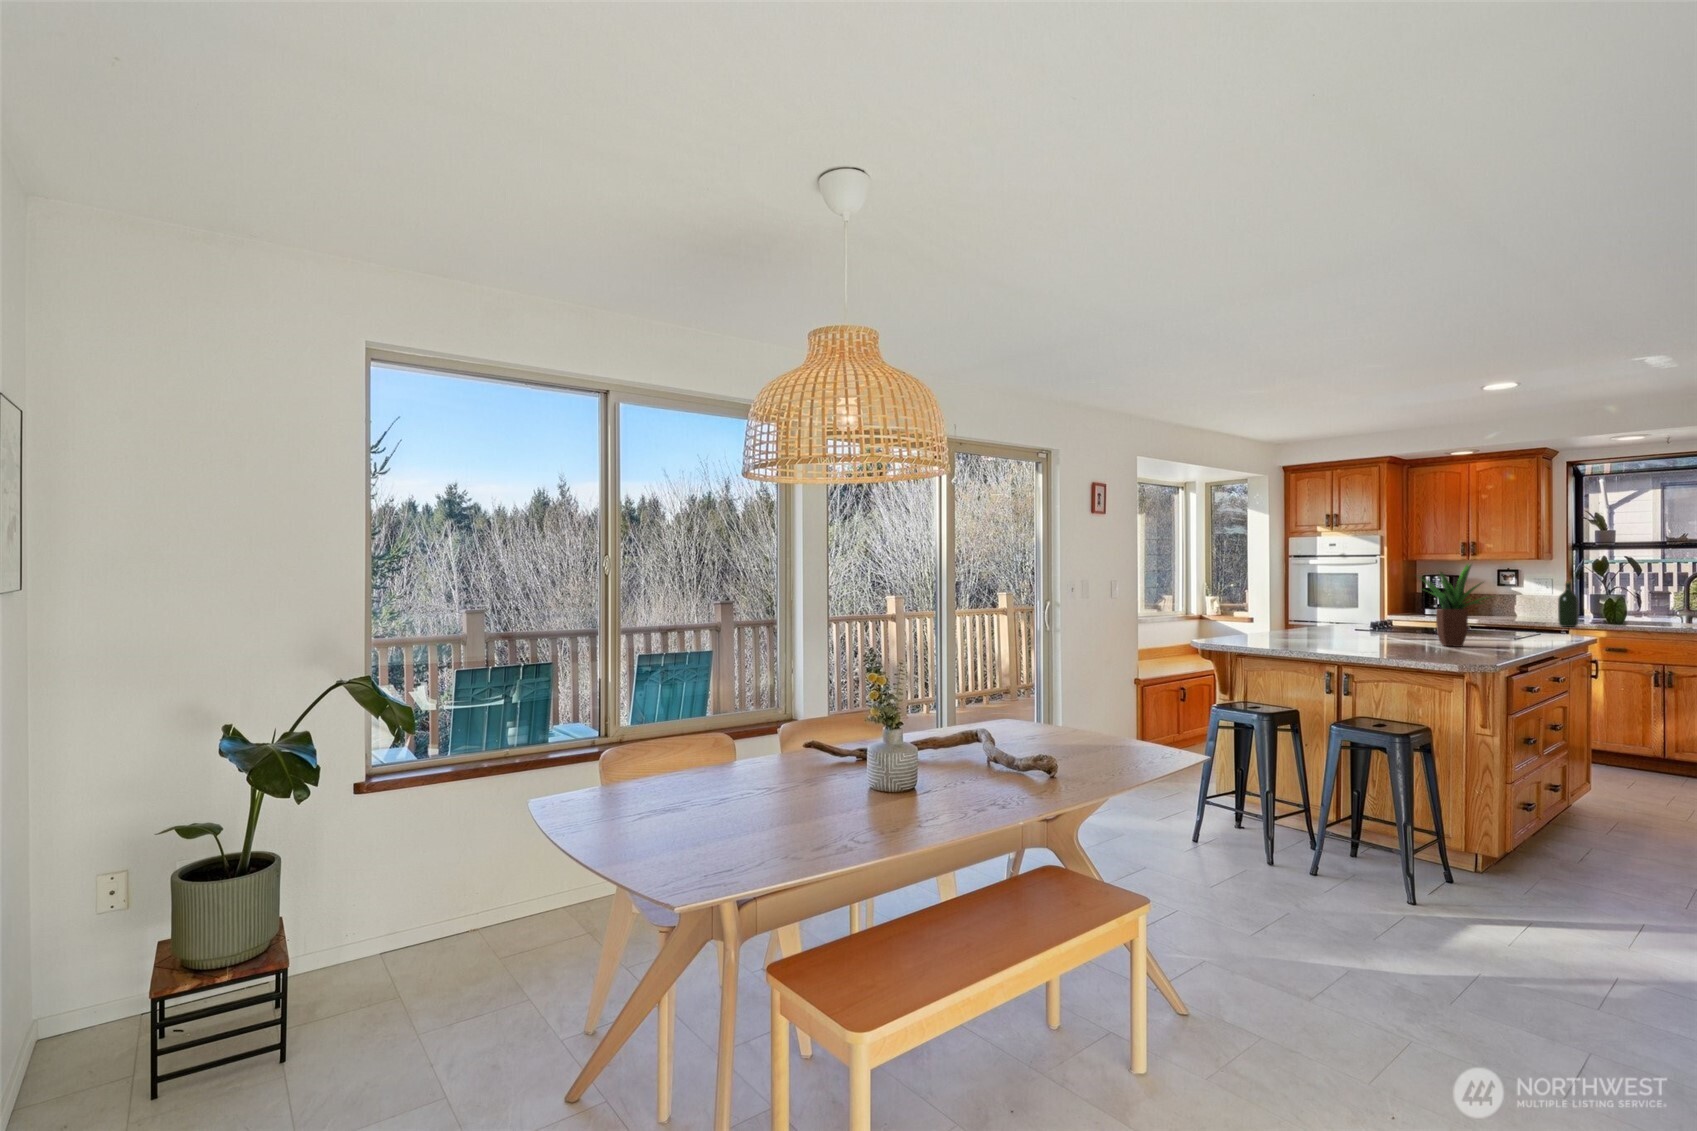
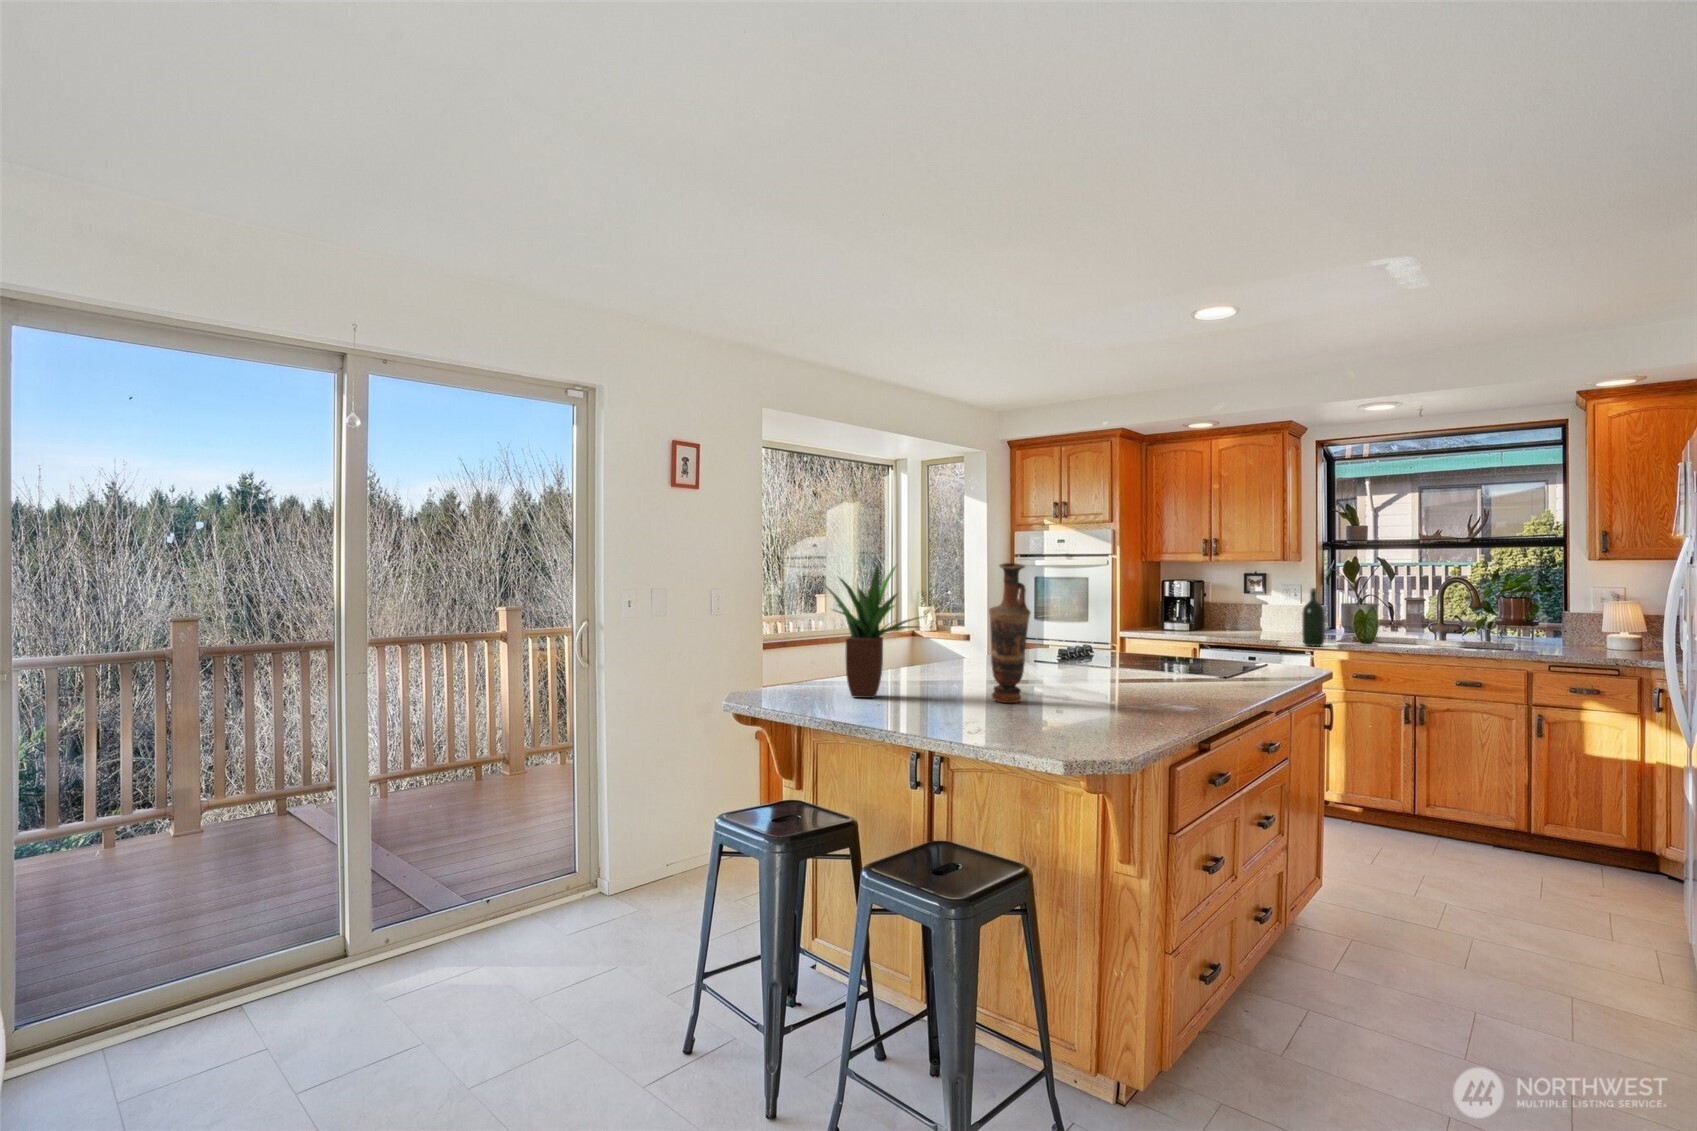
vase: none [1365,562,1395,649] -> present [989,563,1030,703]
potted plant: present [1420,565,1484,647] -> present [825,566,919,698]

